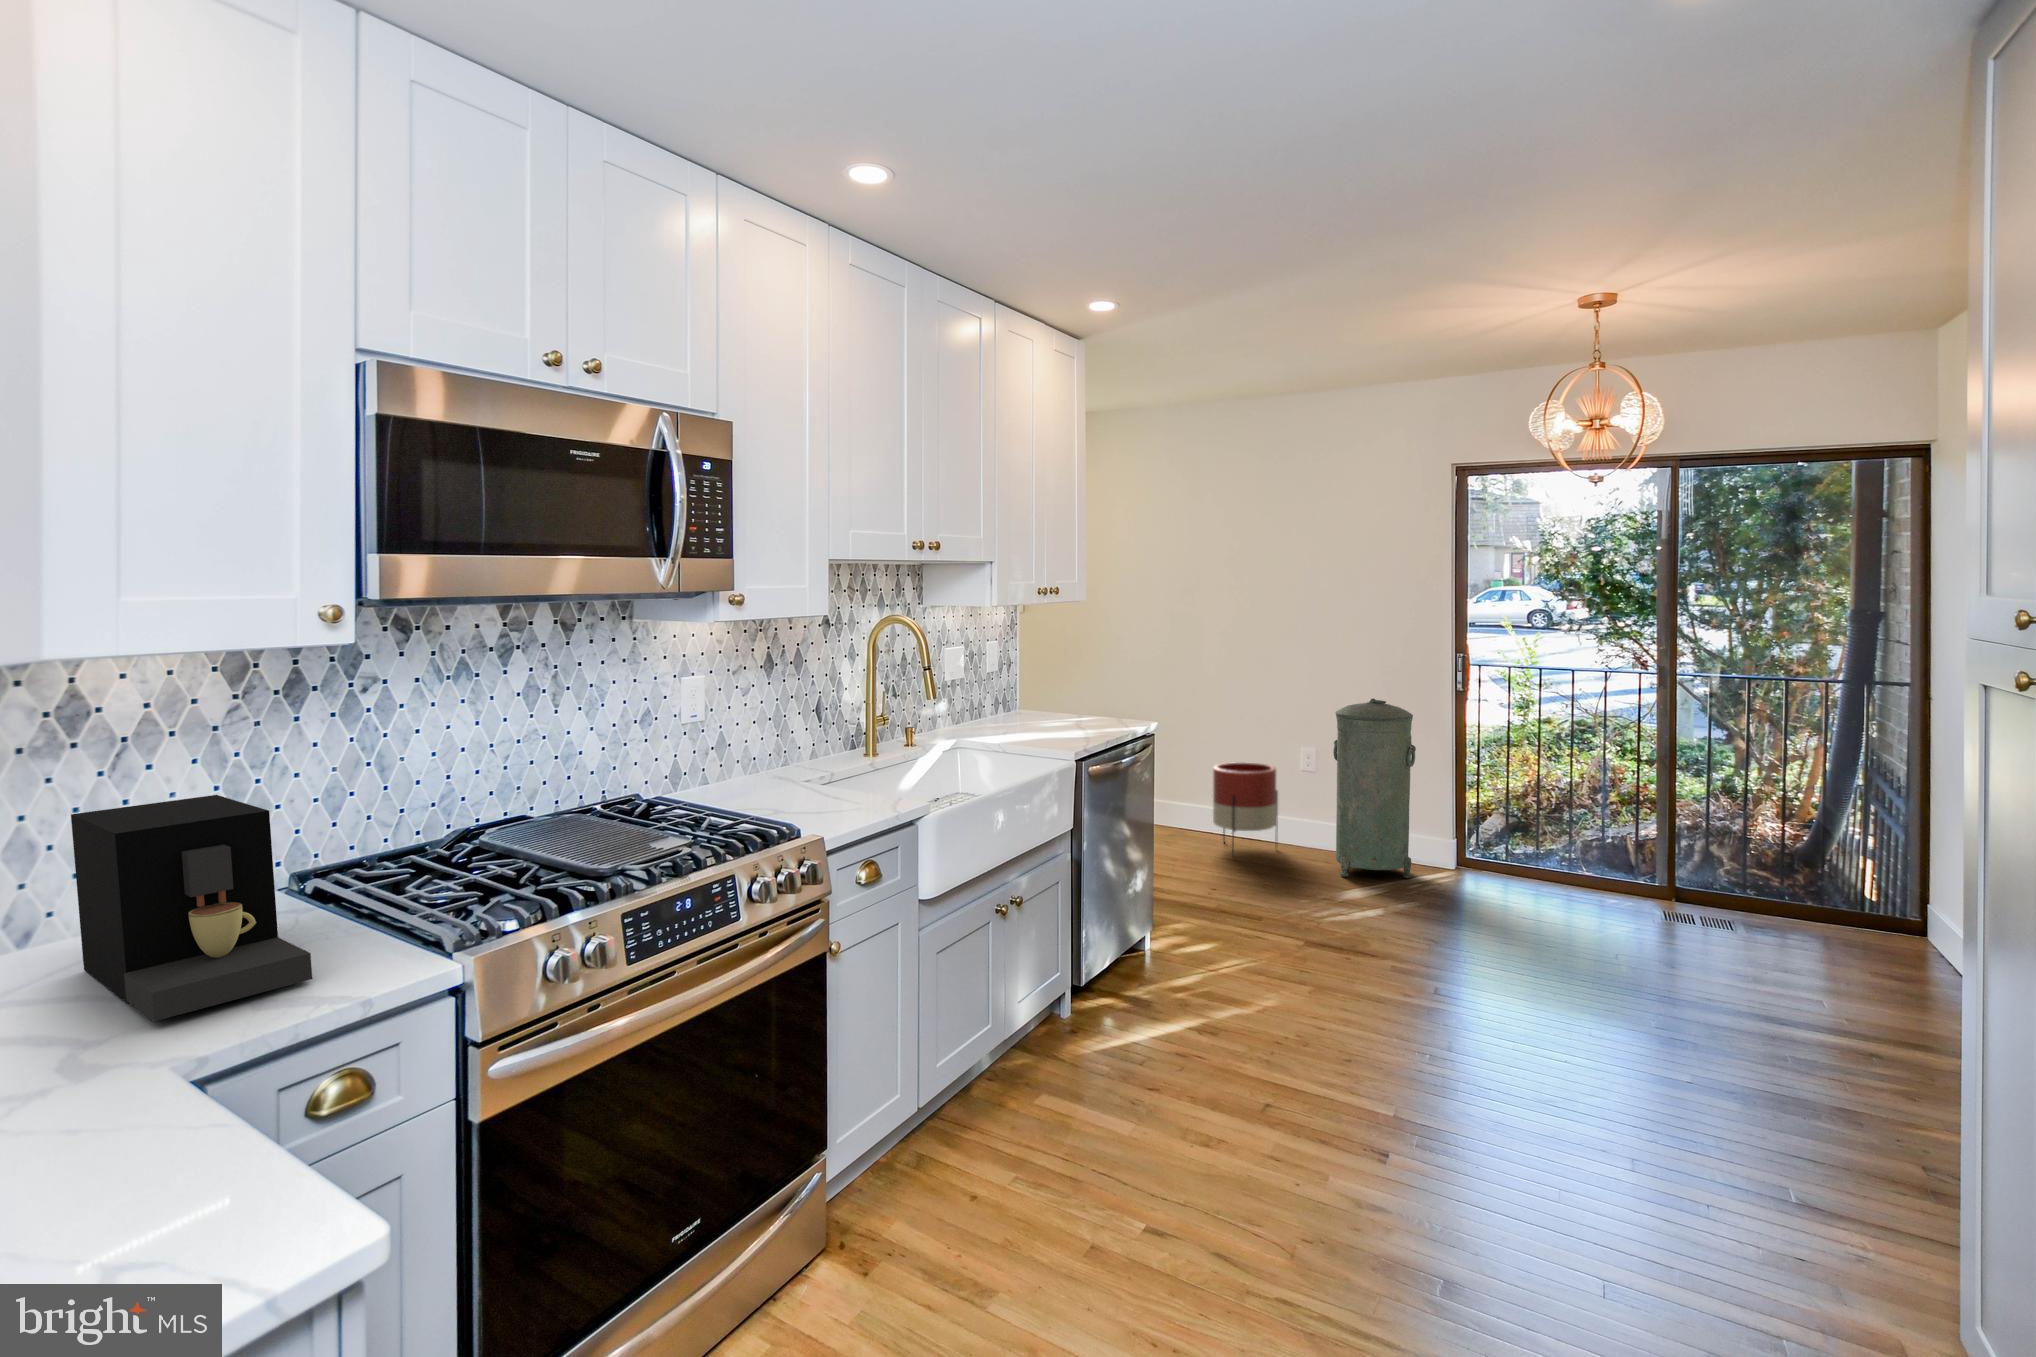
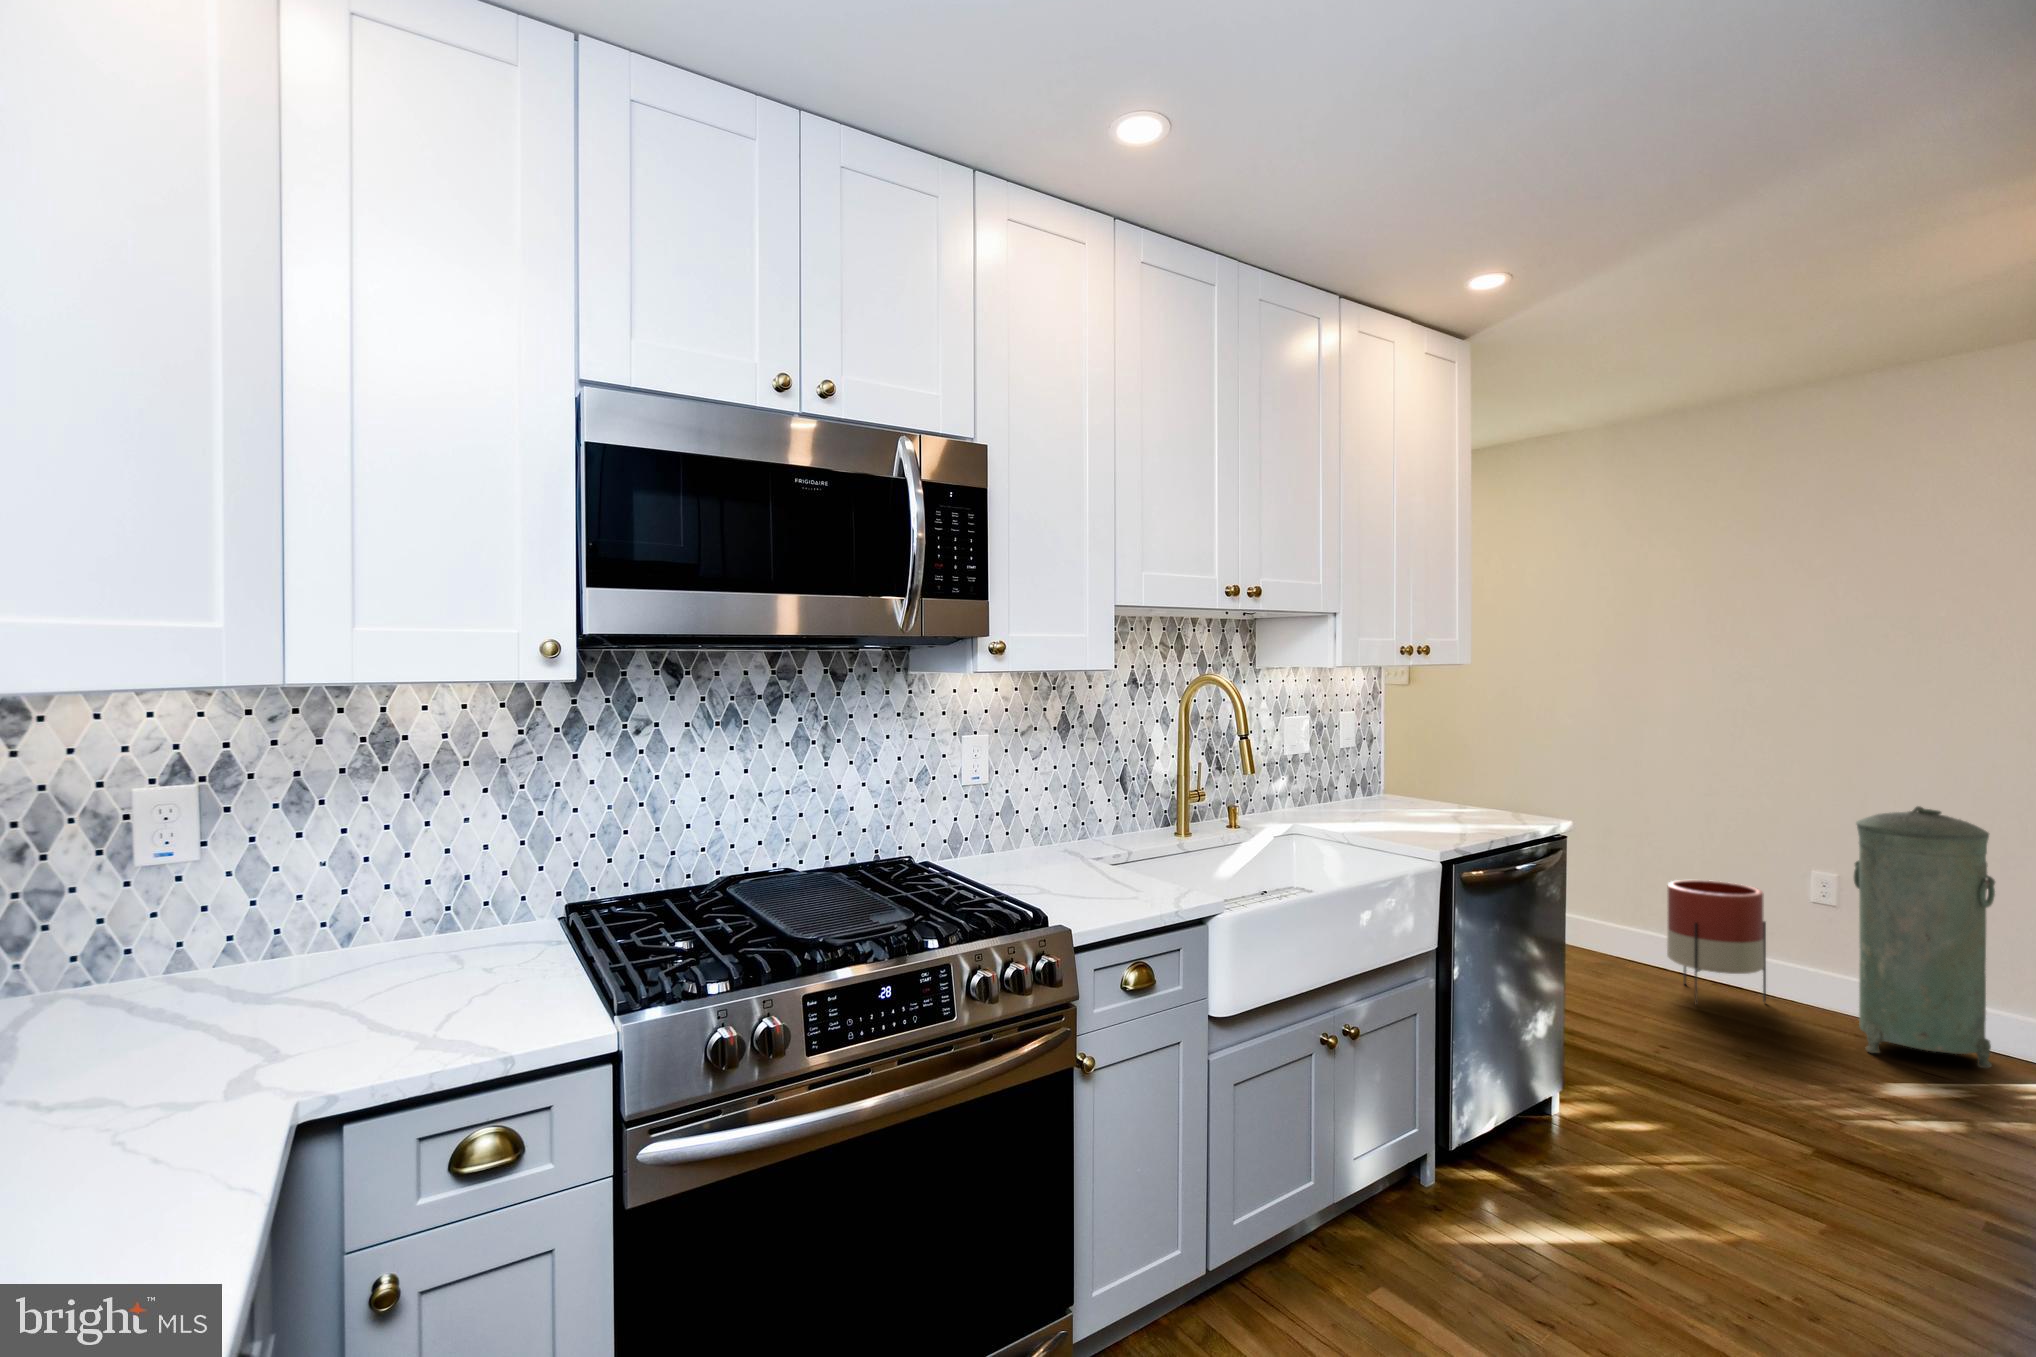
coffee maker: present [71,795,312,1021] -> none [338,825,491,1044]

